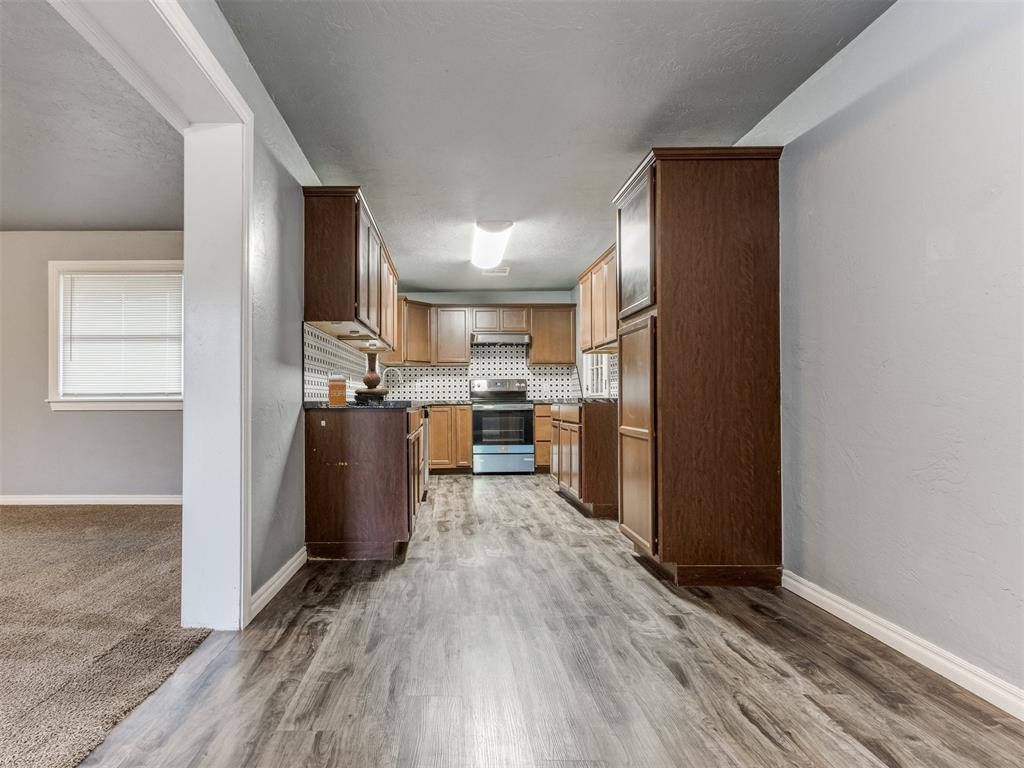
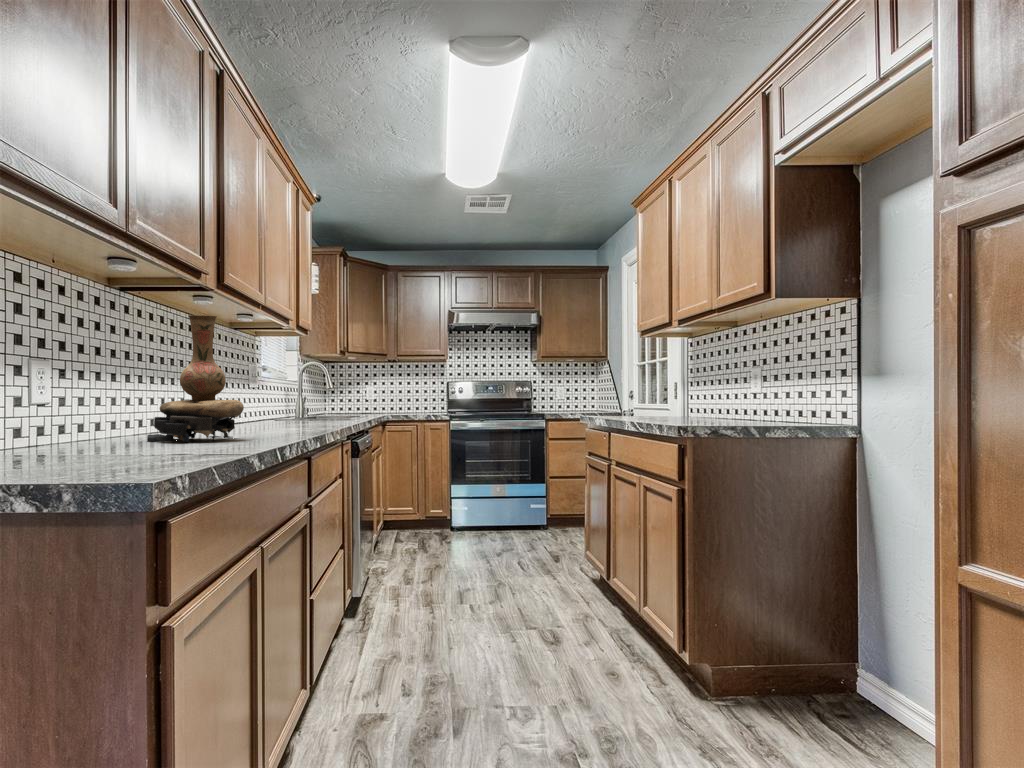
soap dispenser: present [329,365,346,406] -> none [57,341,110,450]

